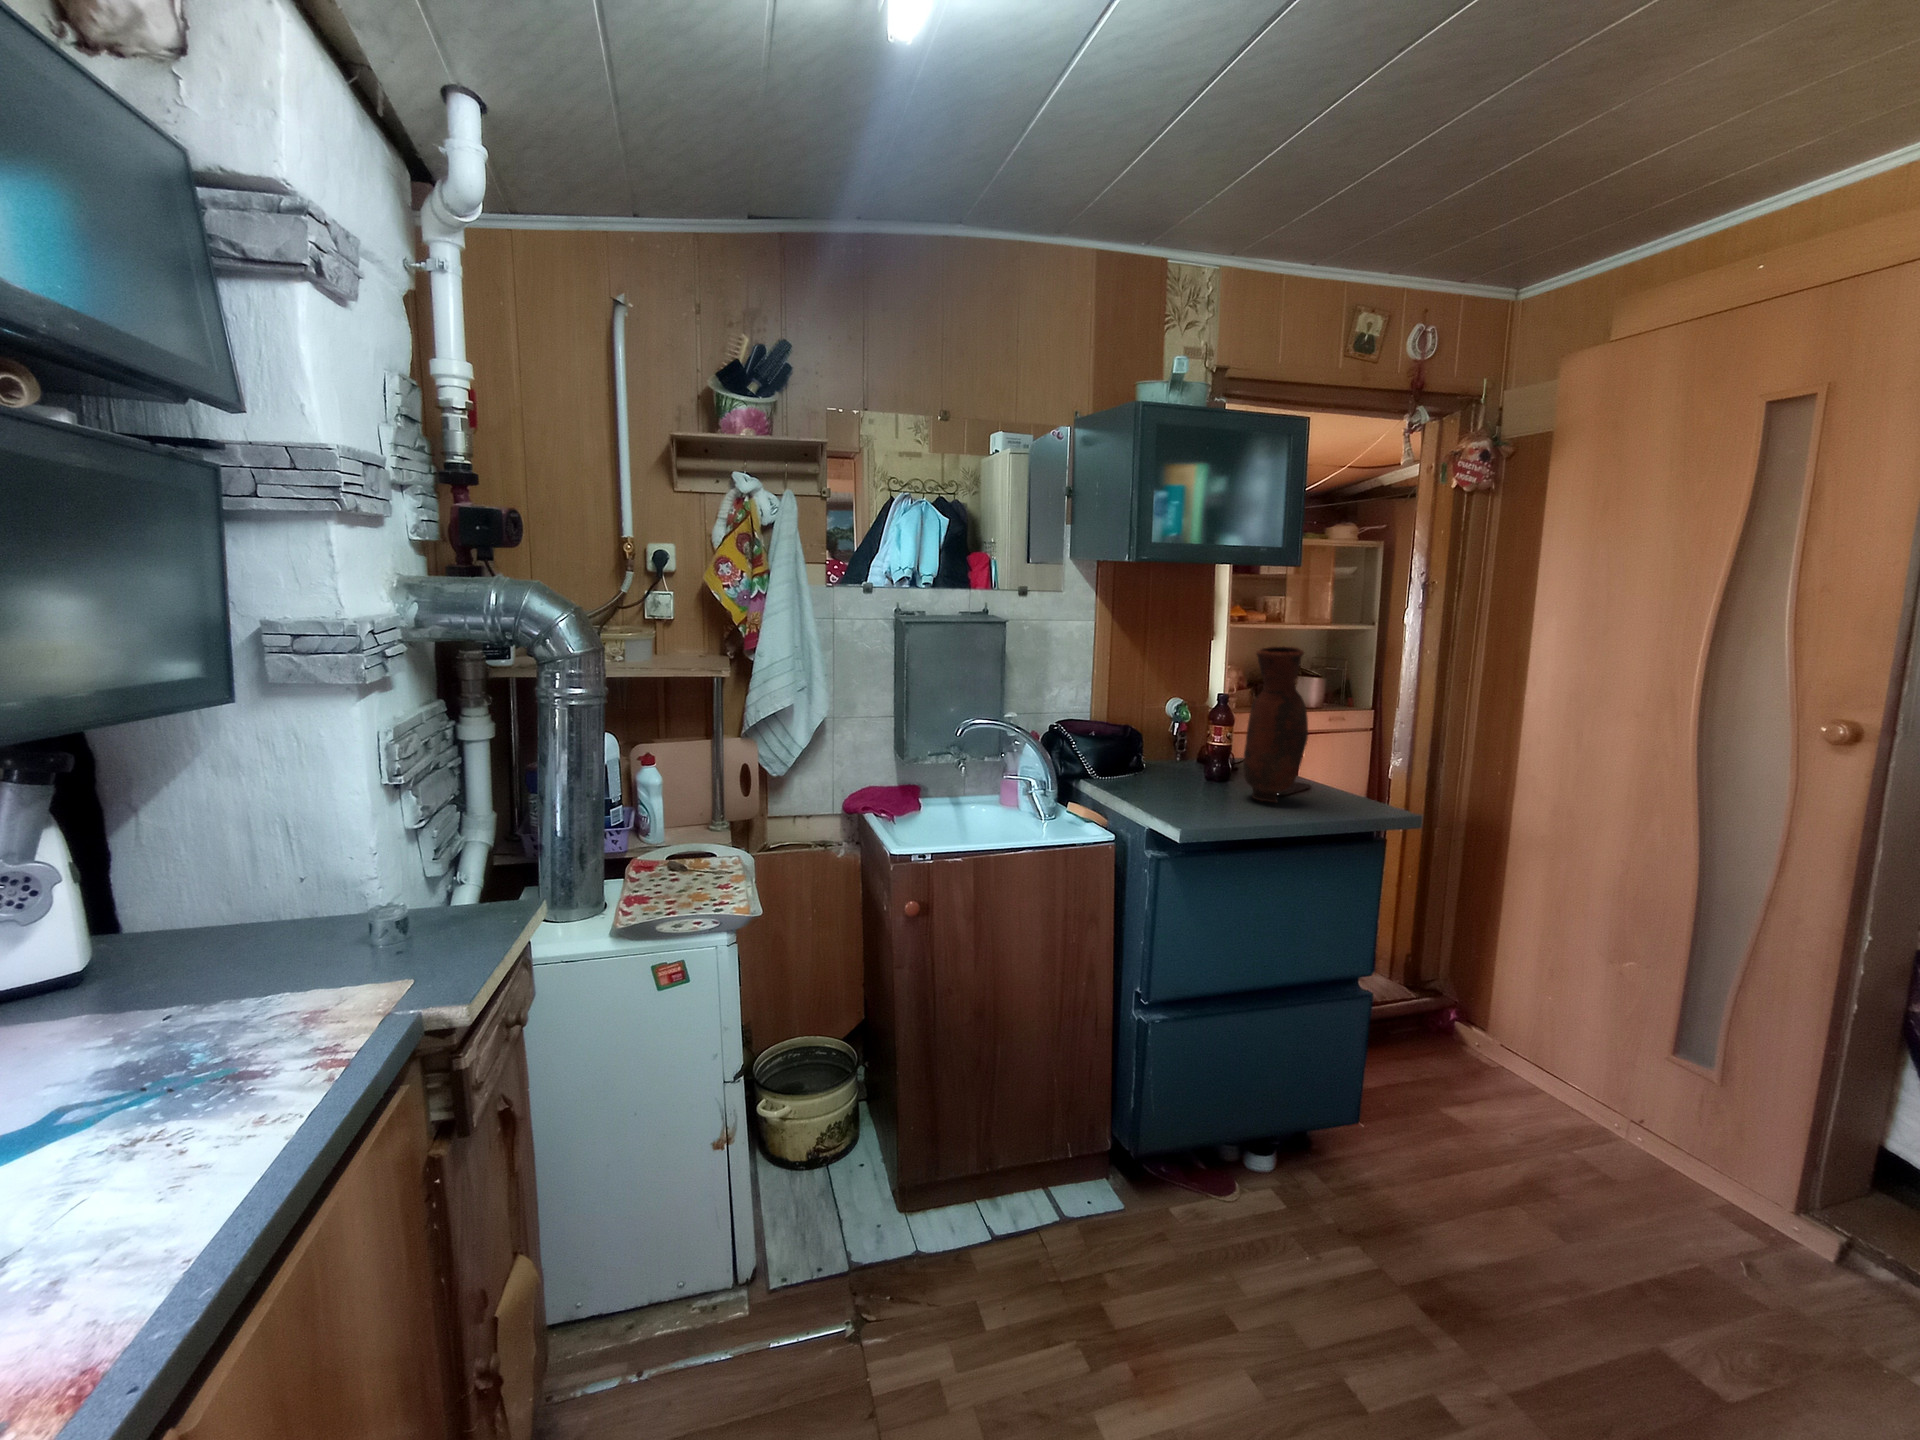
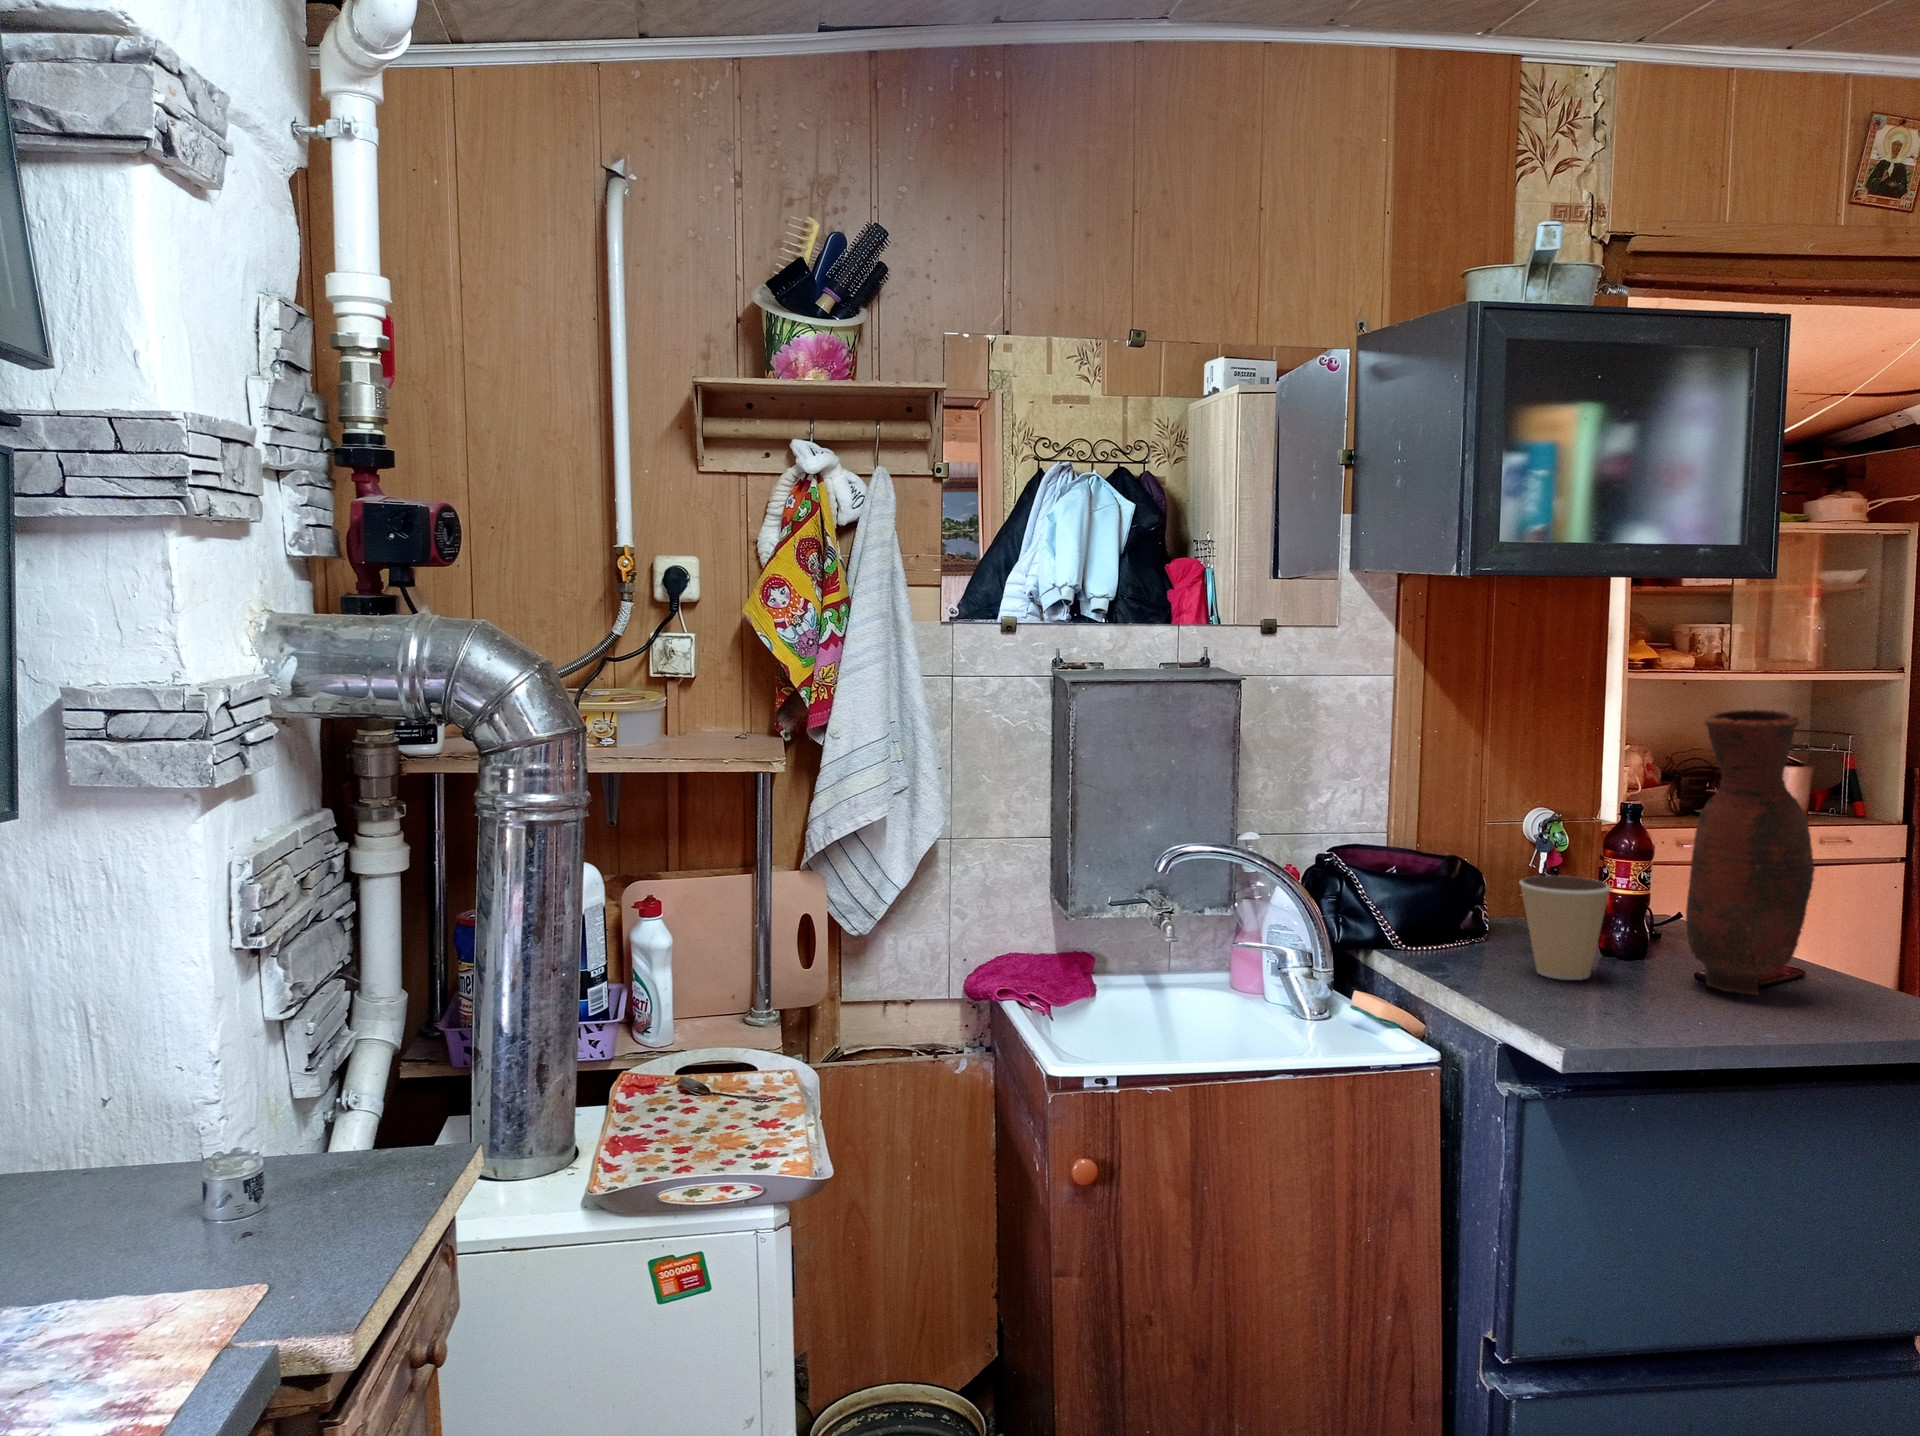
coffee cup: none [1157,739,1205,796] -> present [1520,876,1610,980]

